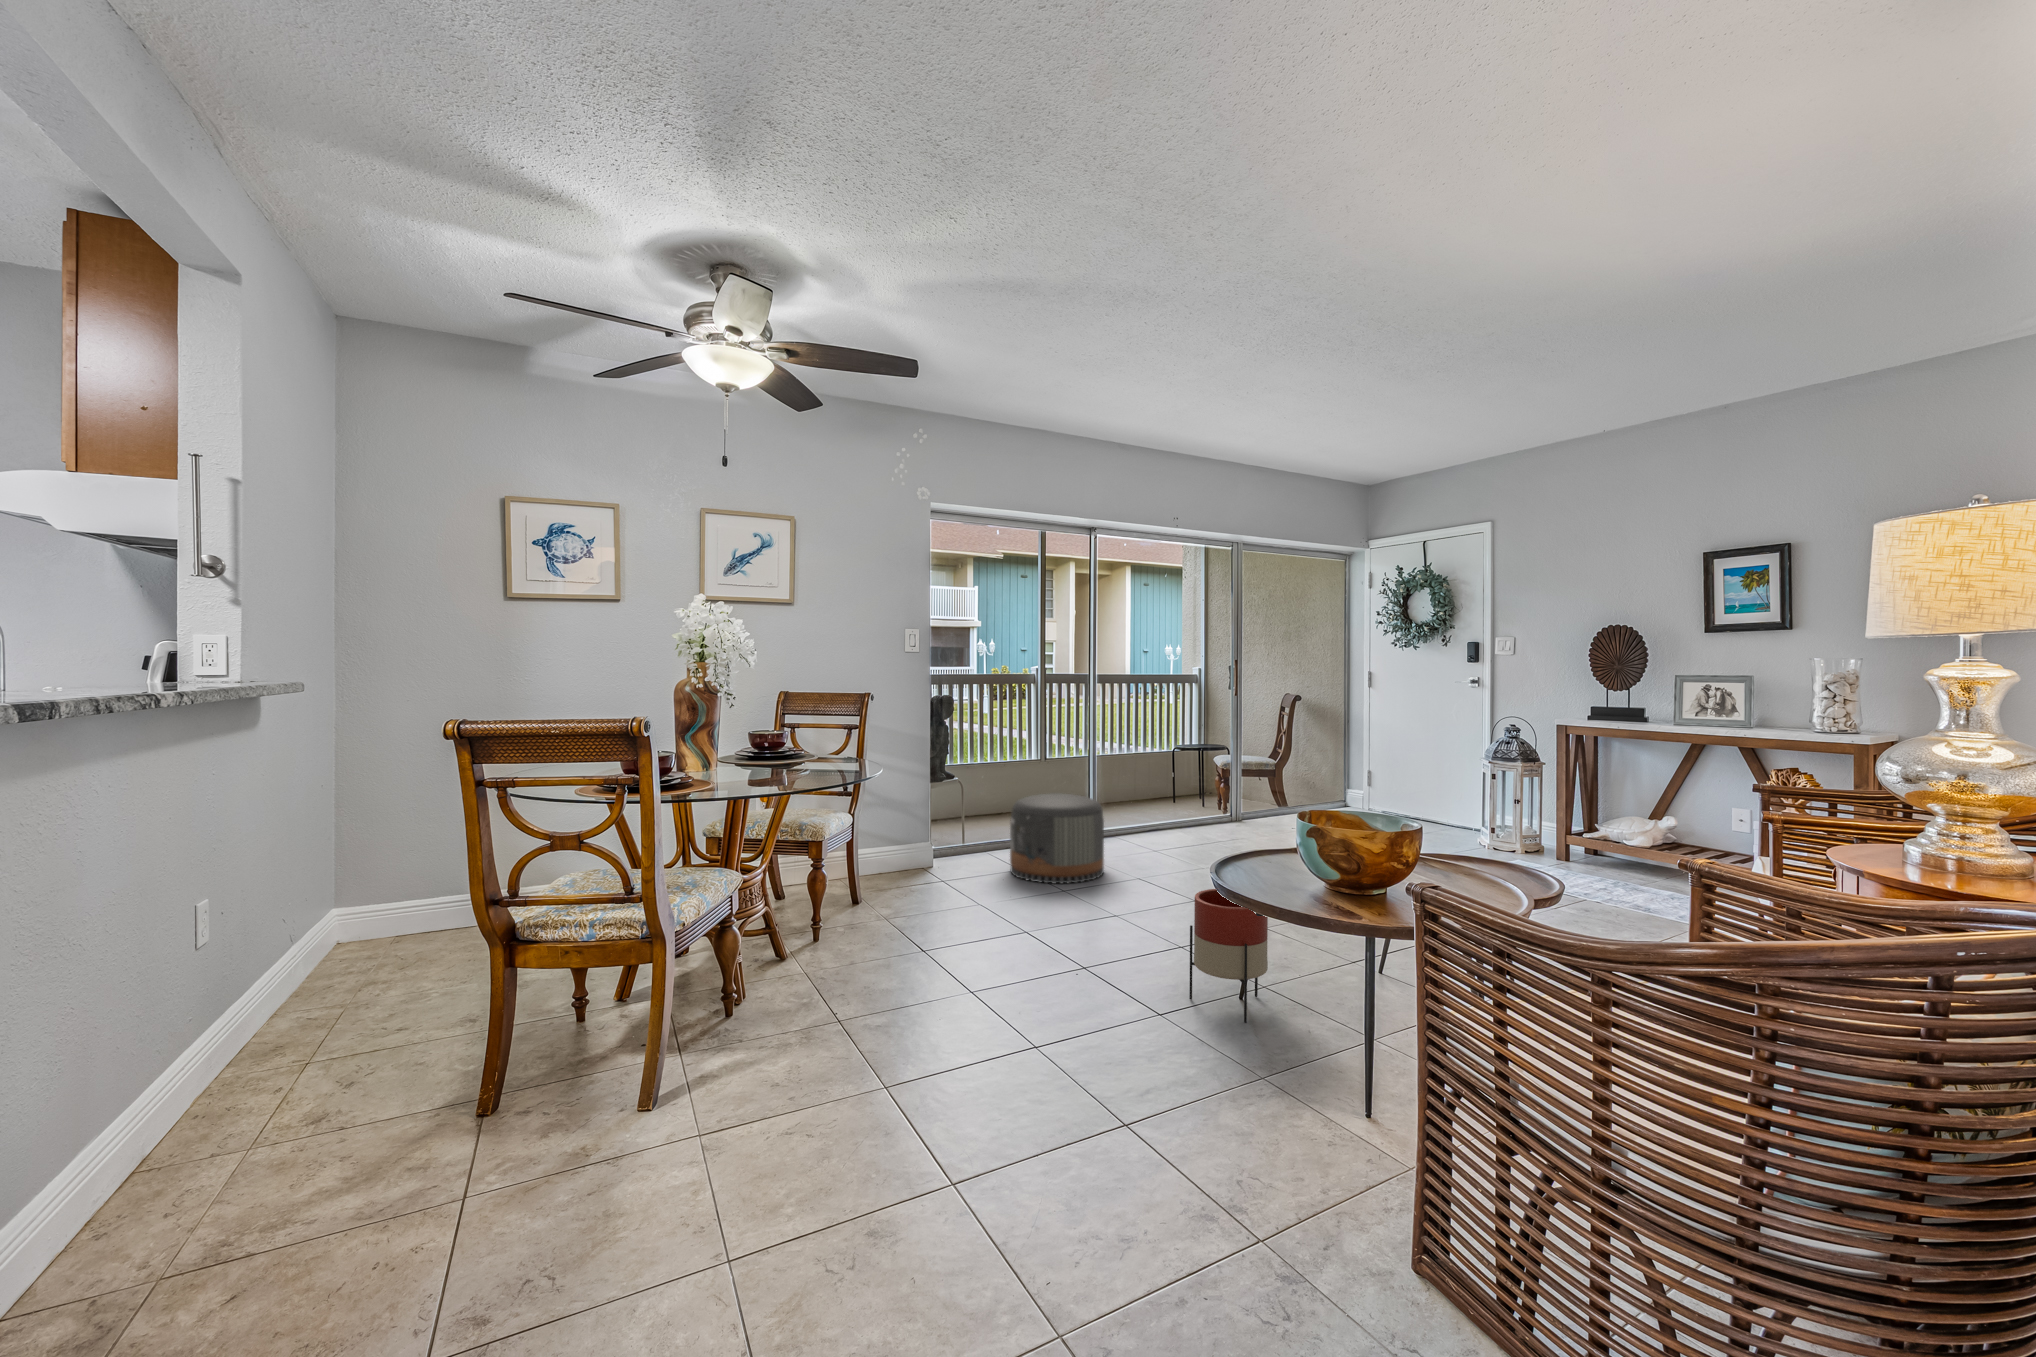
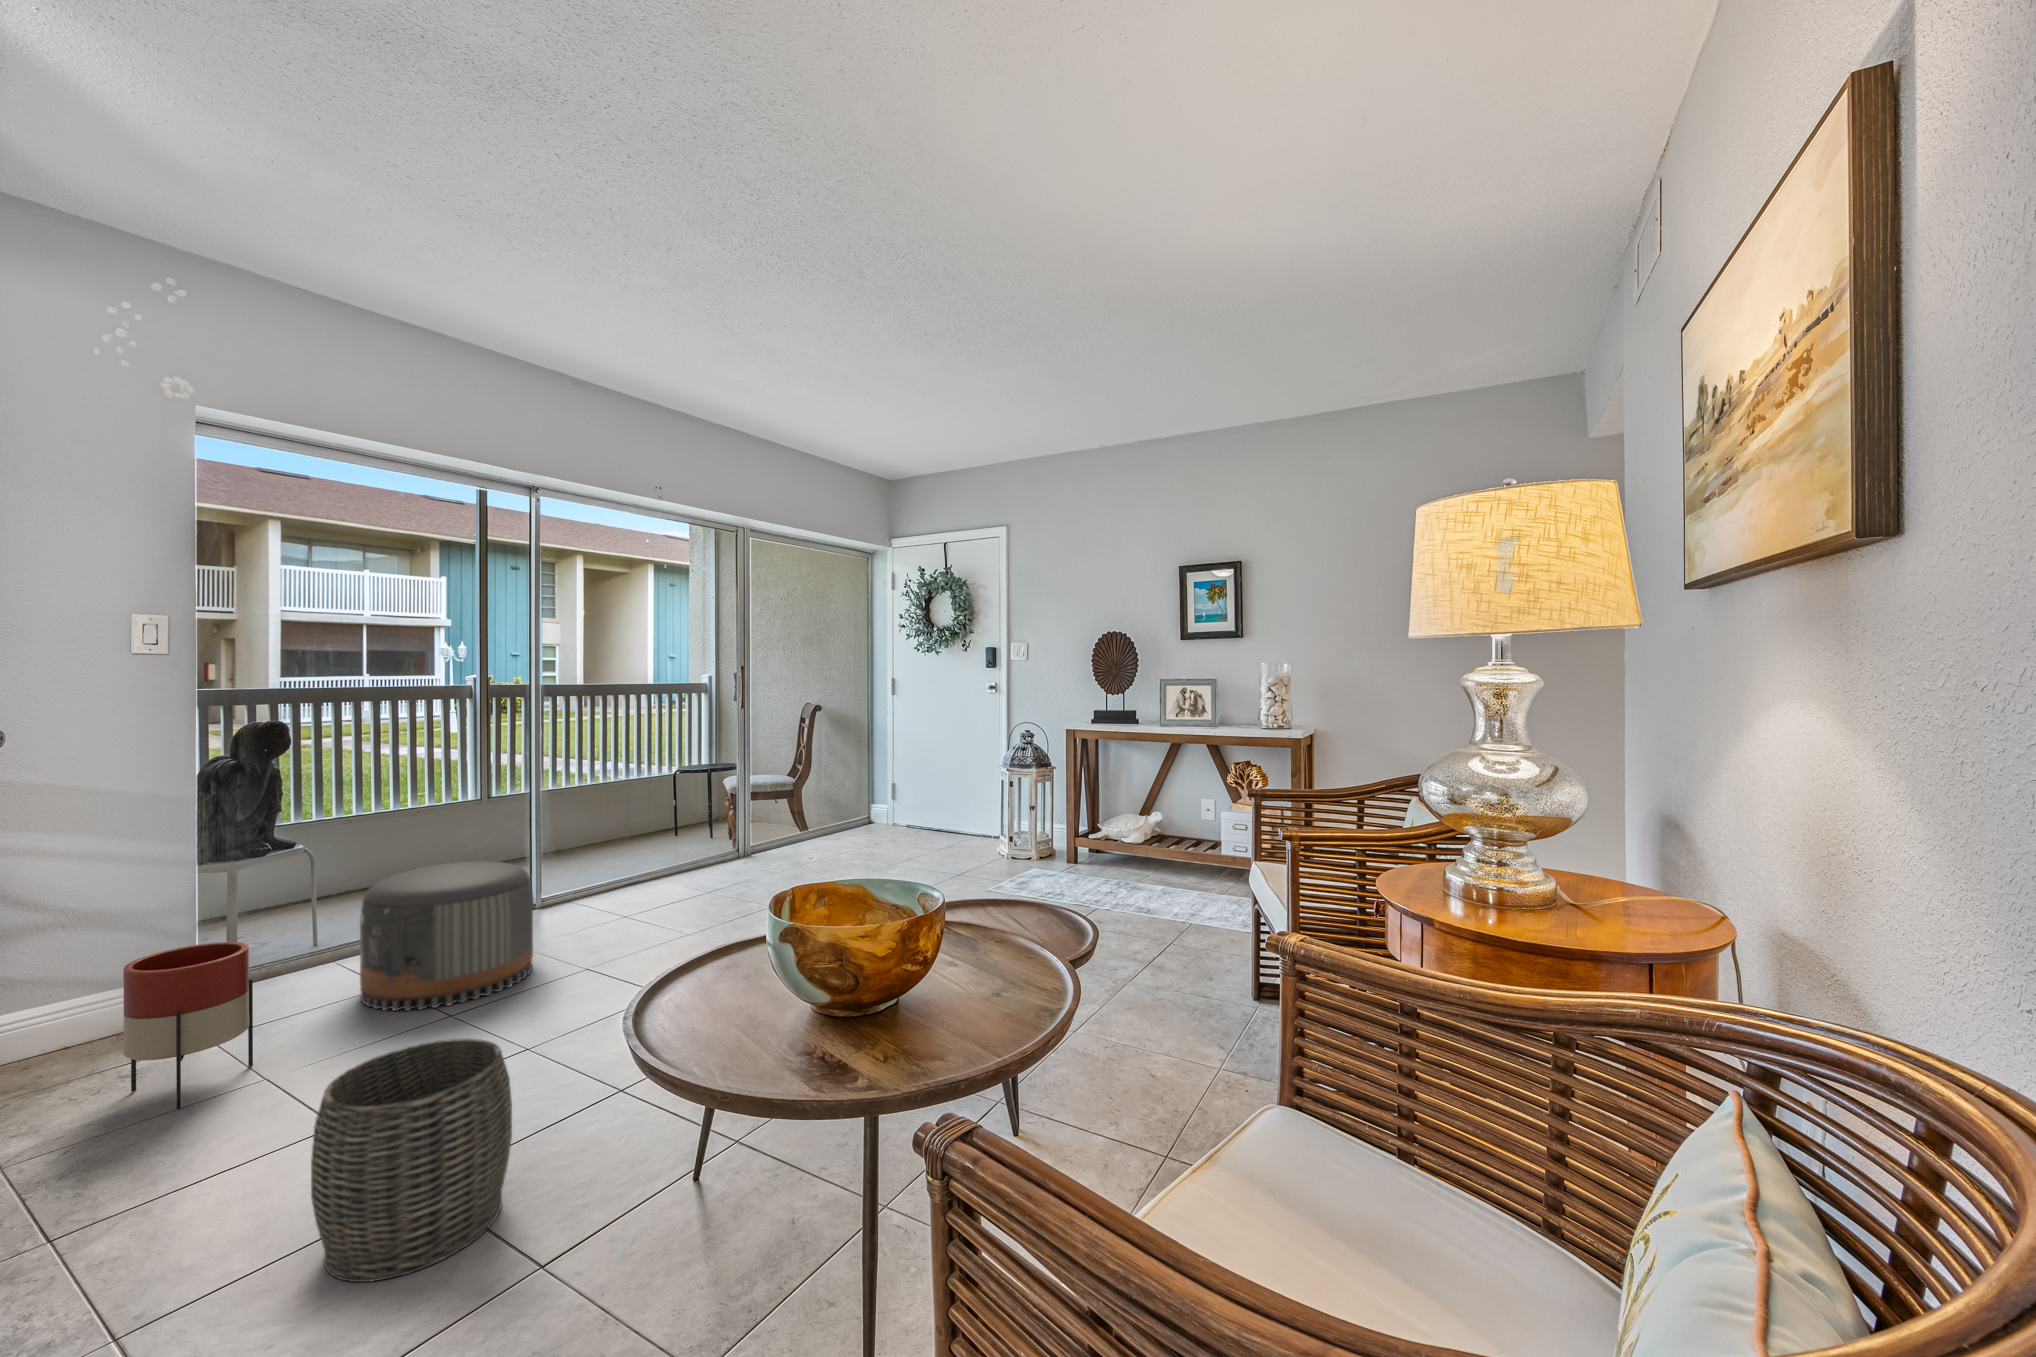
woven basket: none [1046,880,1137,996] -> present [311,1039,512,1282]
planter: present [1189,889,1268,1023] -> present [123,942,253,1109]

